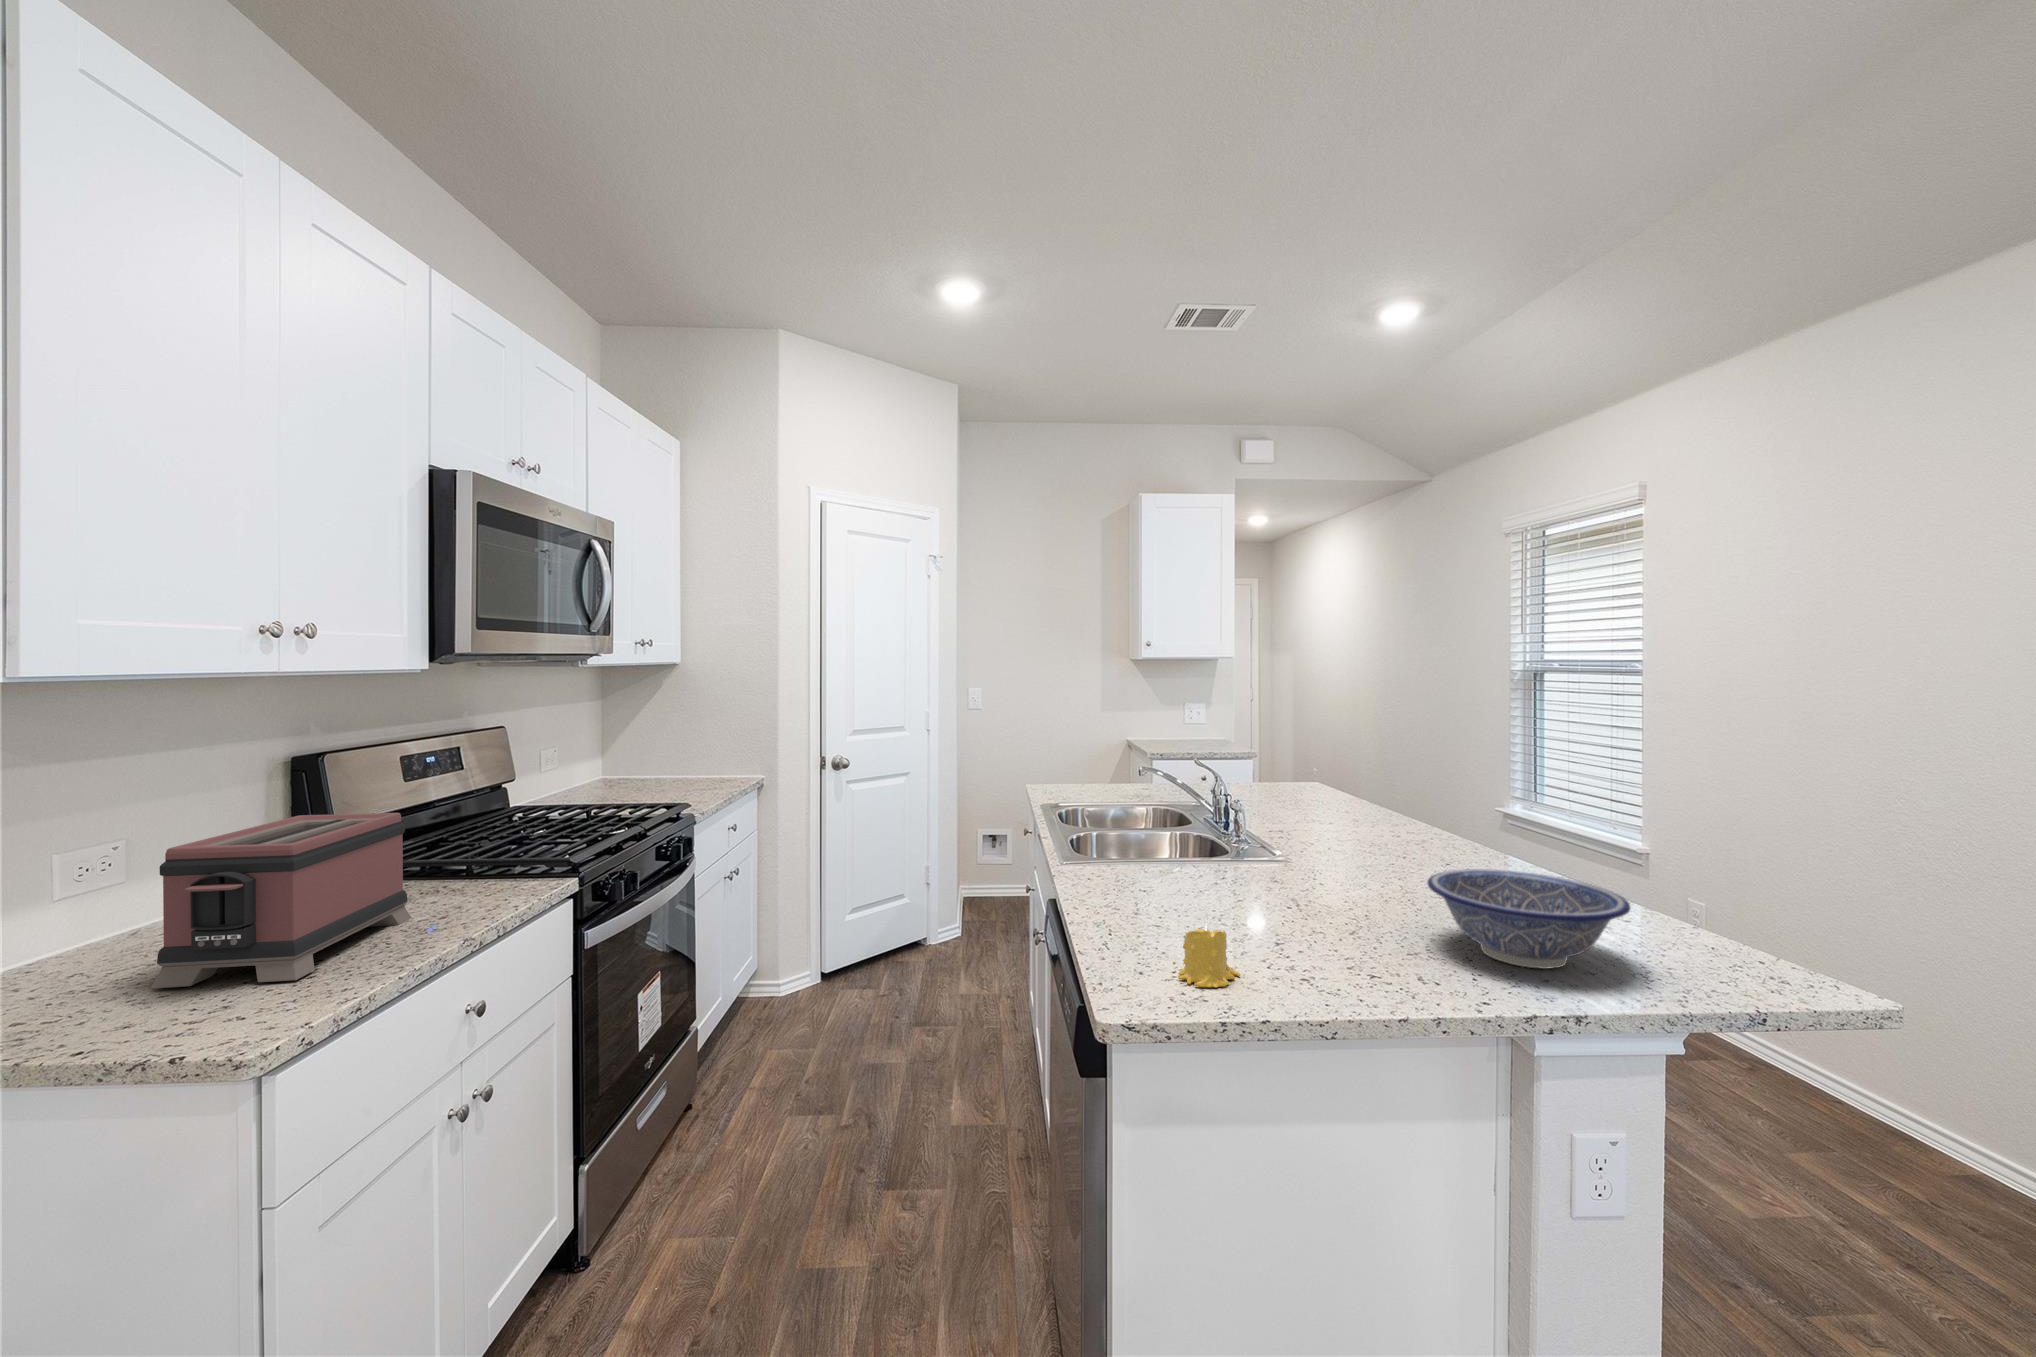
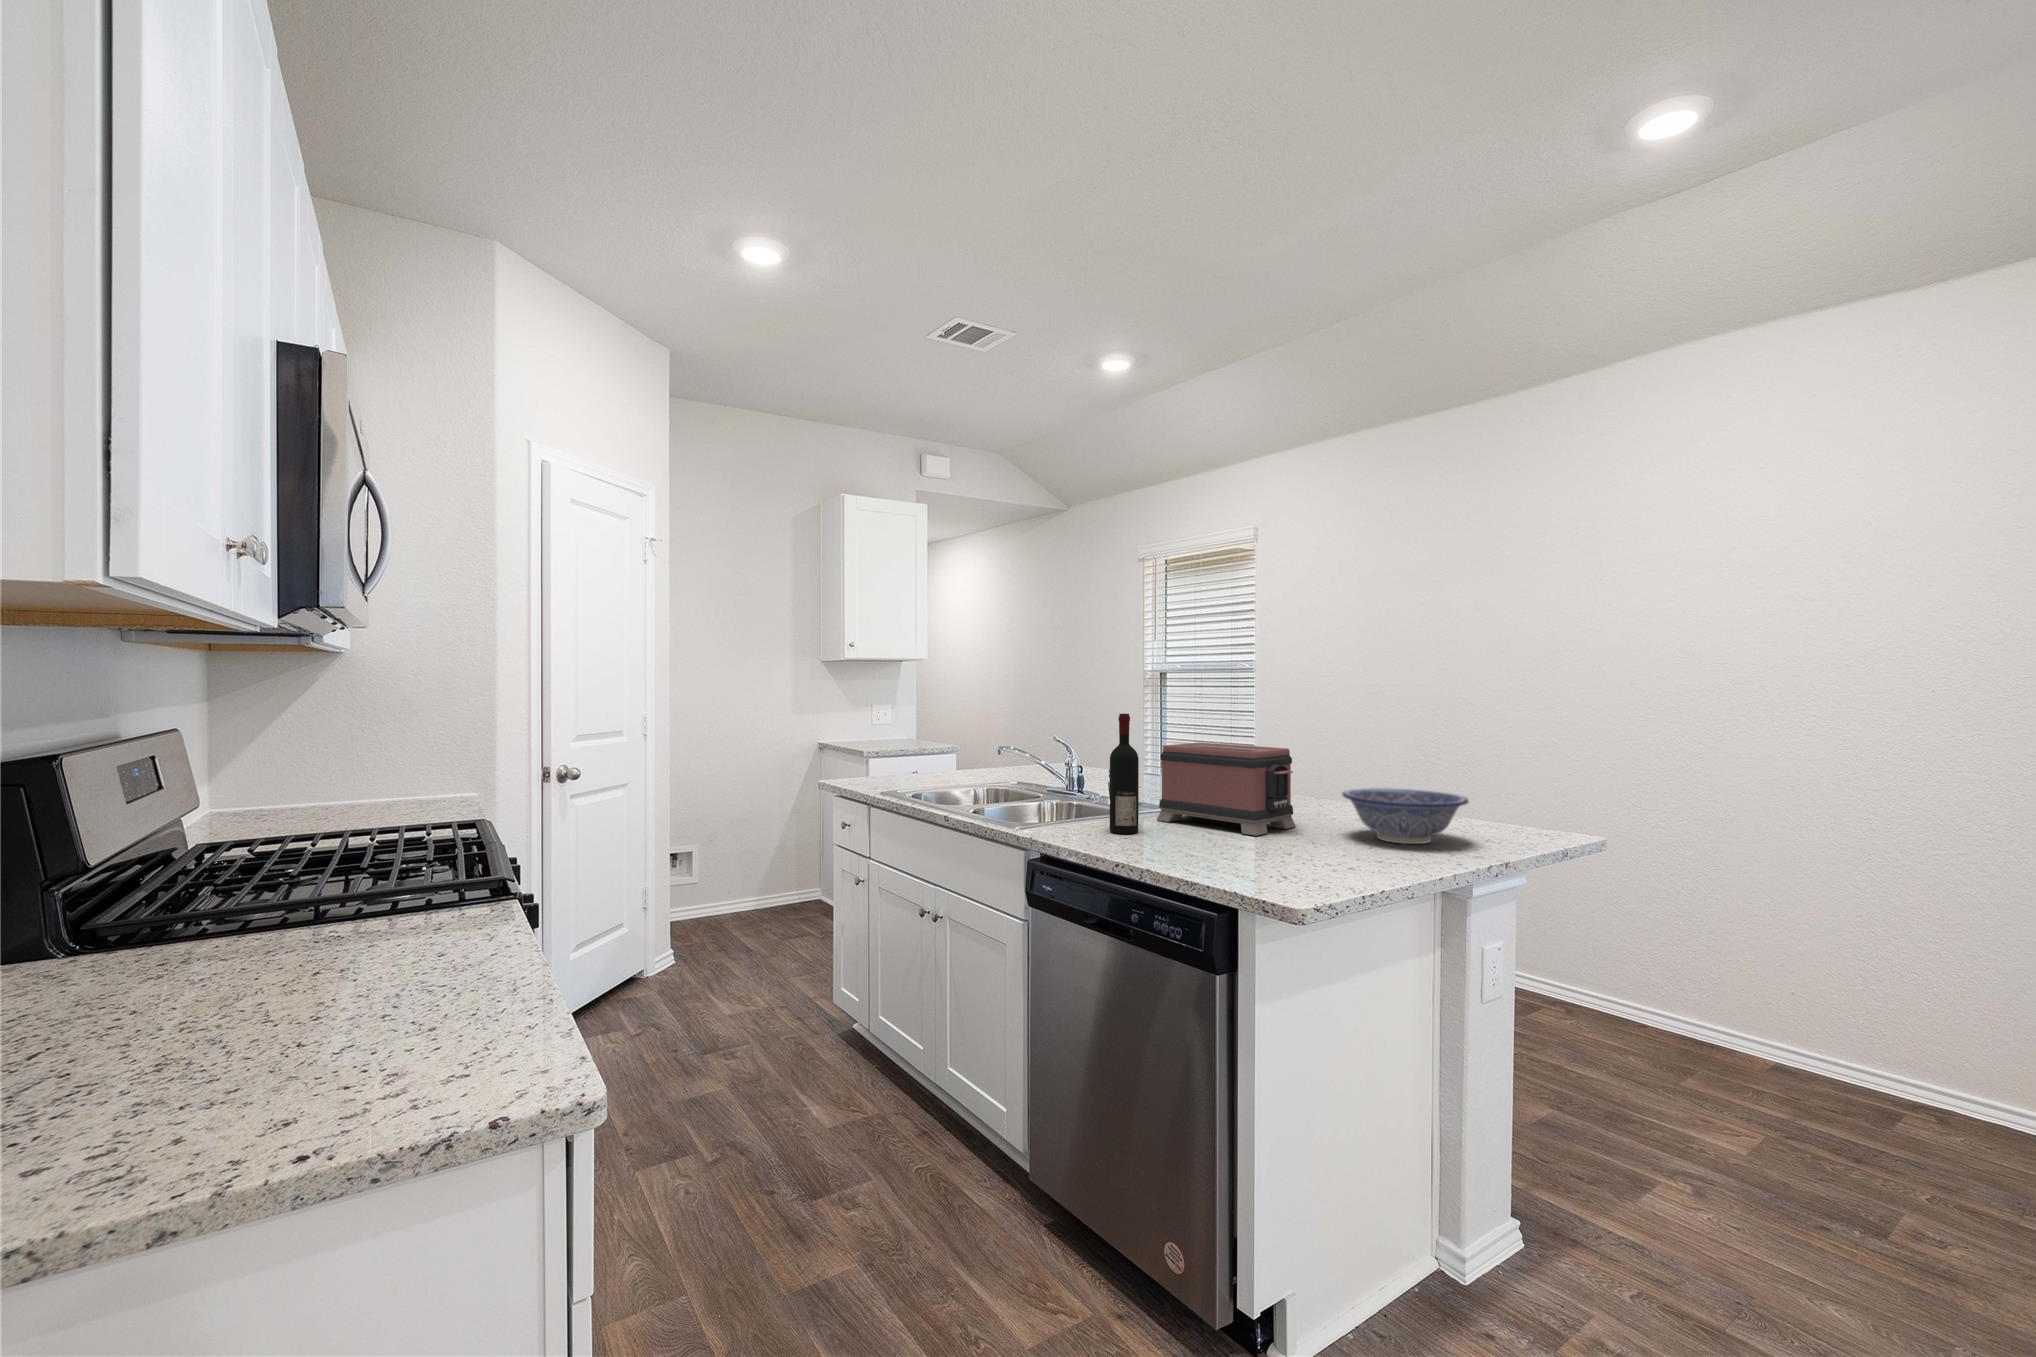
wine bottle: none [1148,745,1182,887] -> present [1110,714,1139,834]
toaster: present [151,813,412,988] -> present [1157,743,1296,836]
candle: present [1178,925,1240,987] -> none [1260,833,1305,879]

